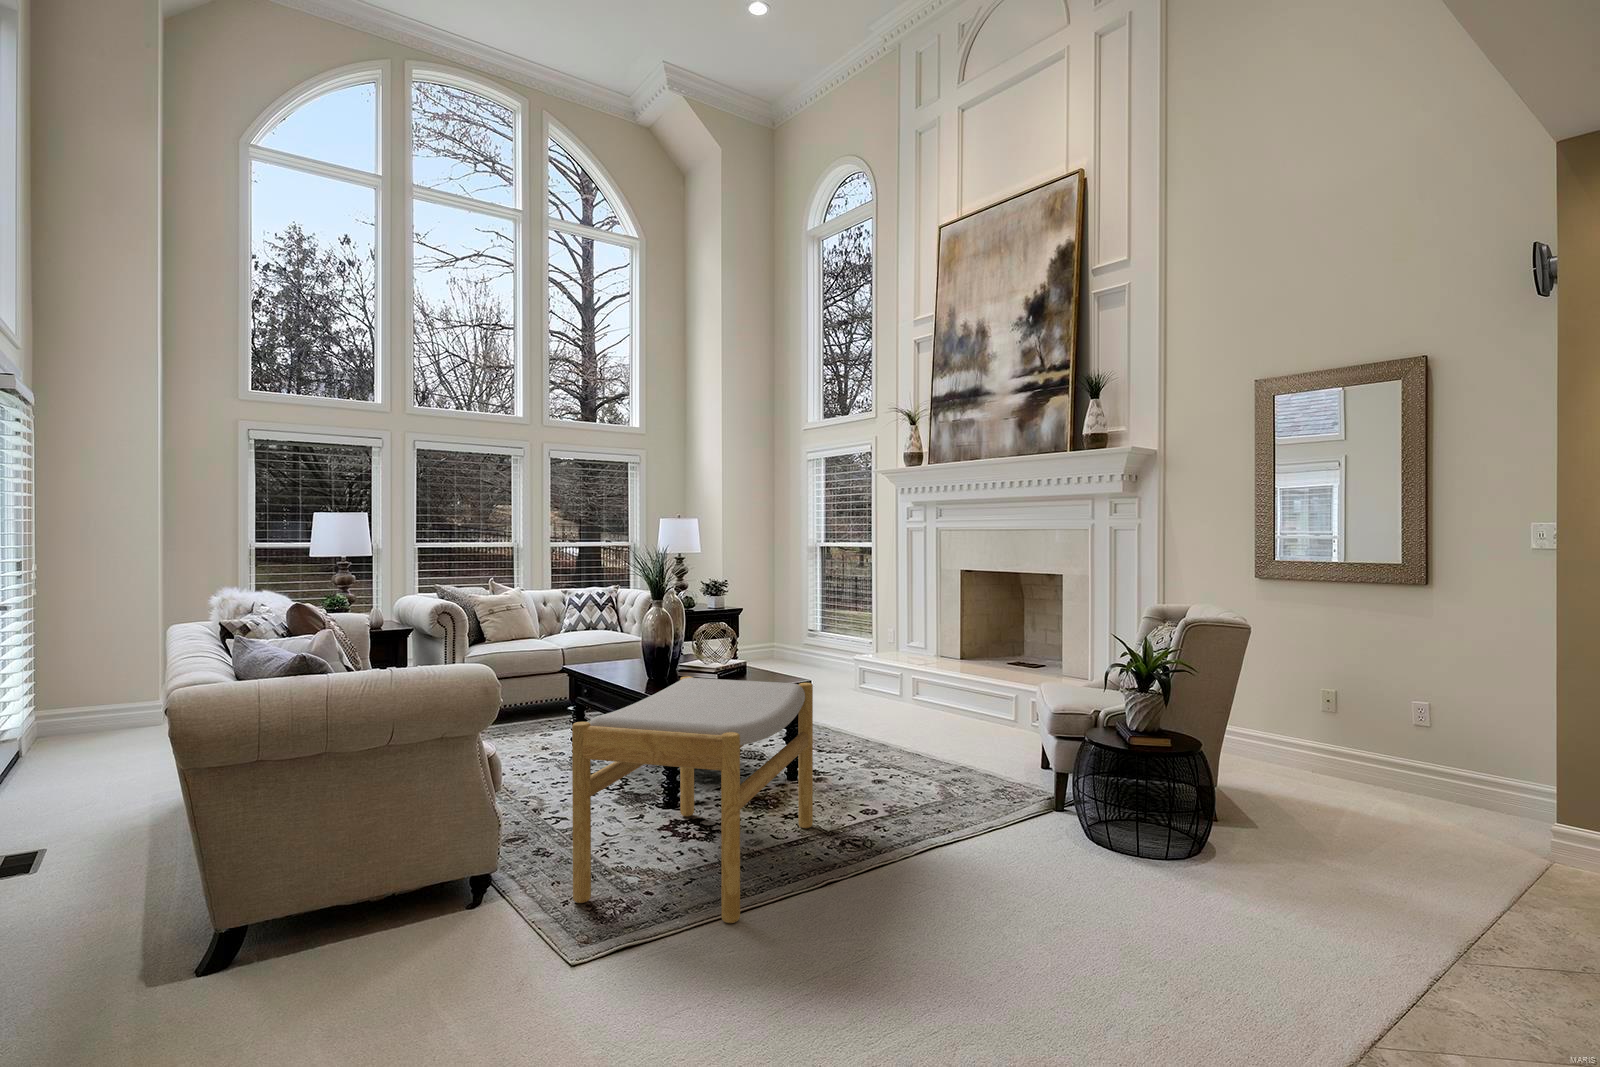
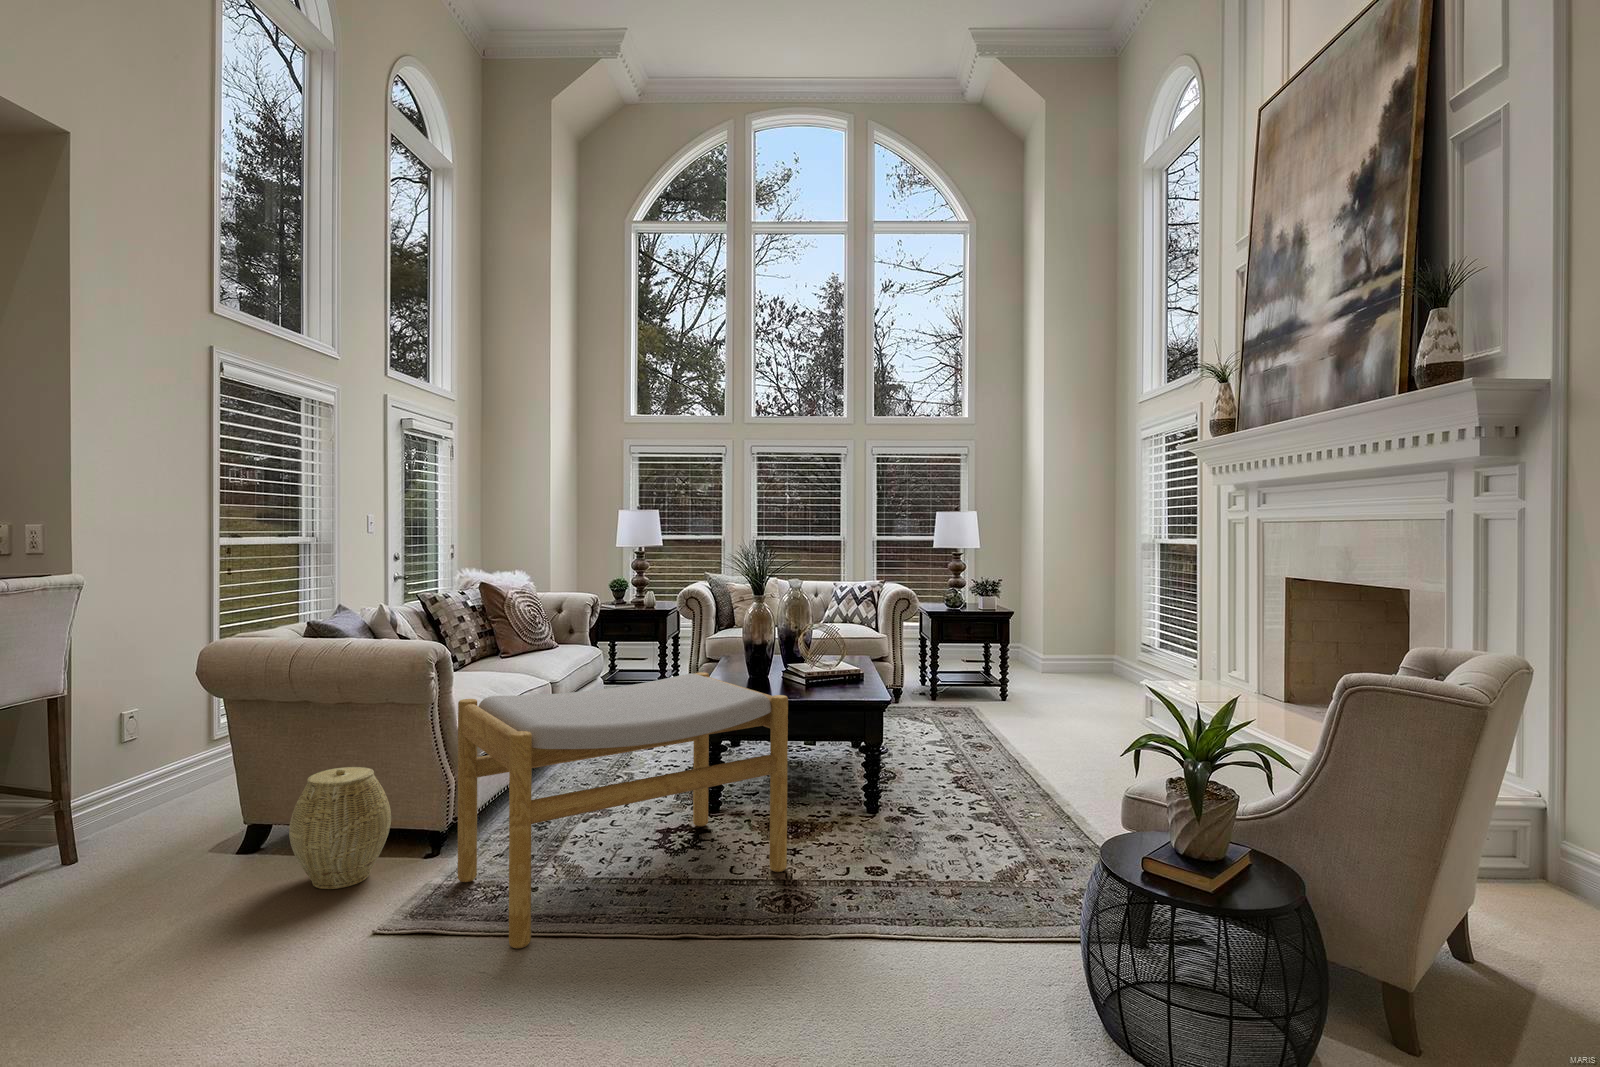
woven basket: none [395,815,499,950] -> present [289,767,391,889]

